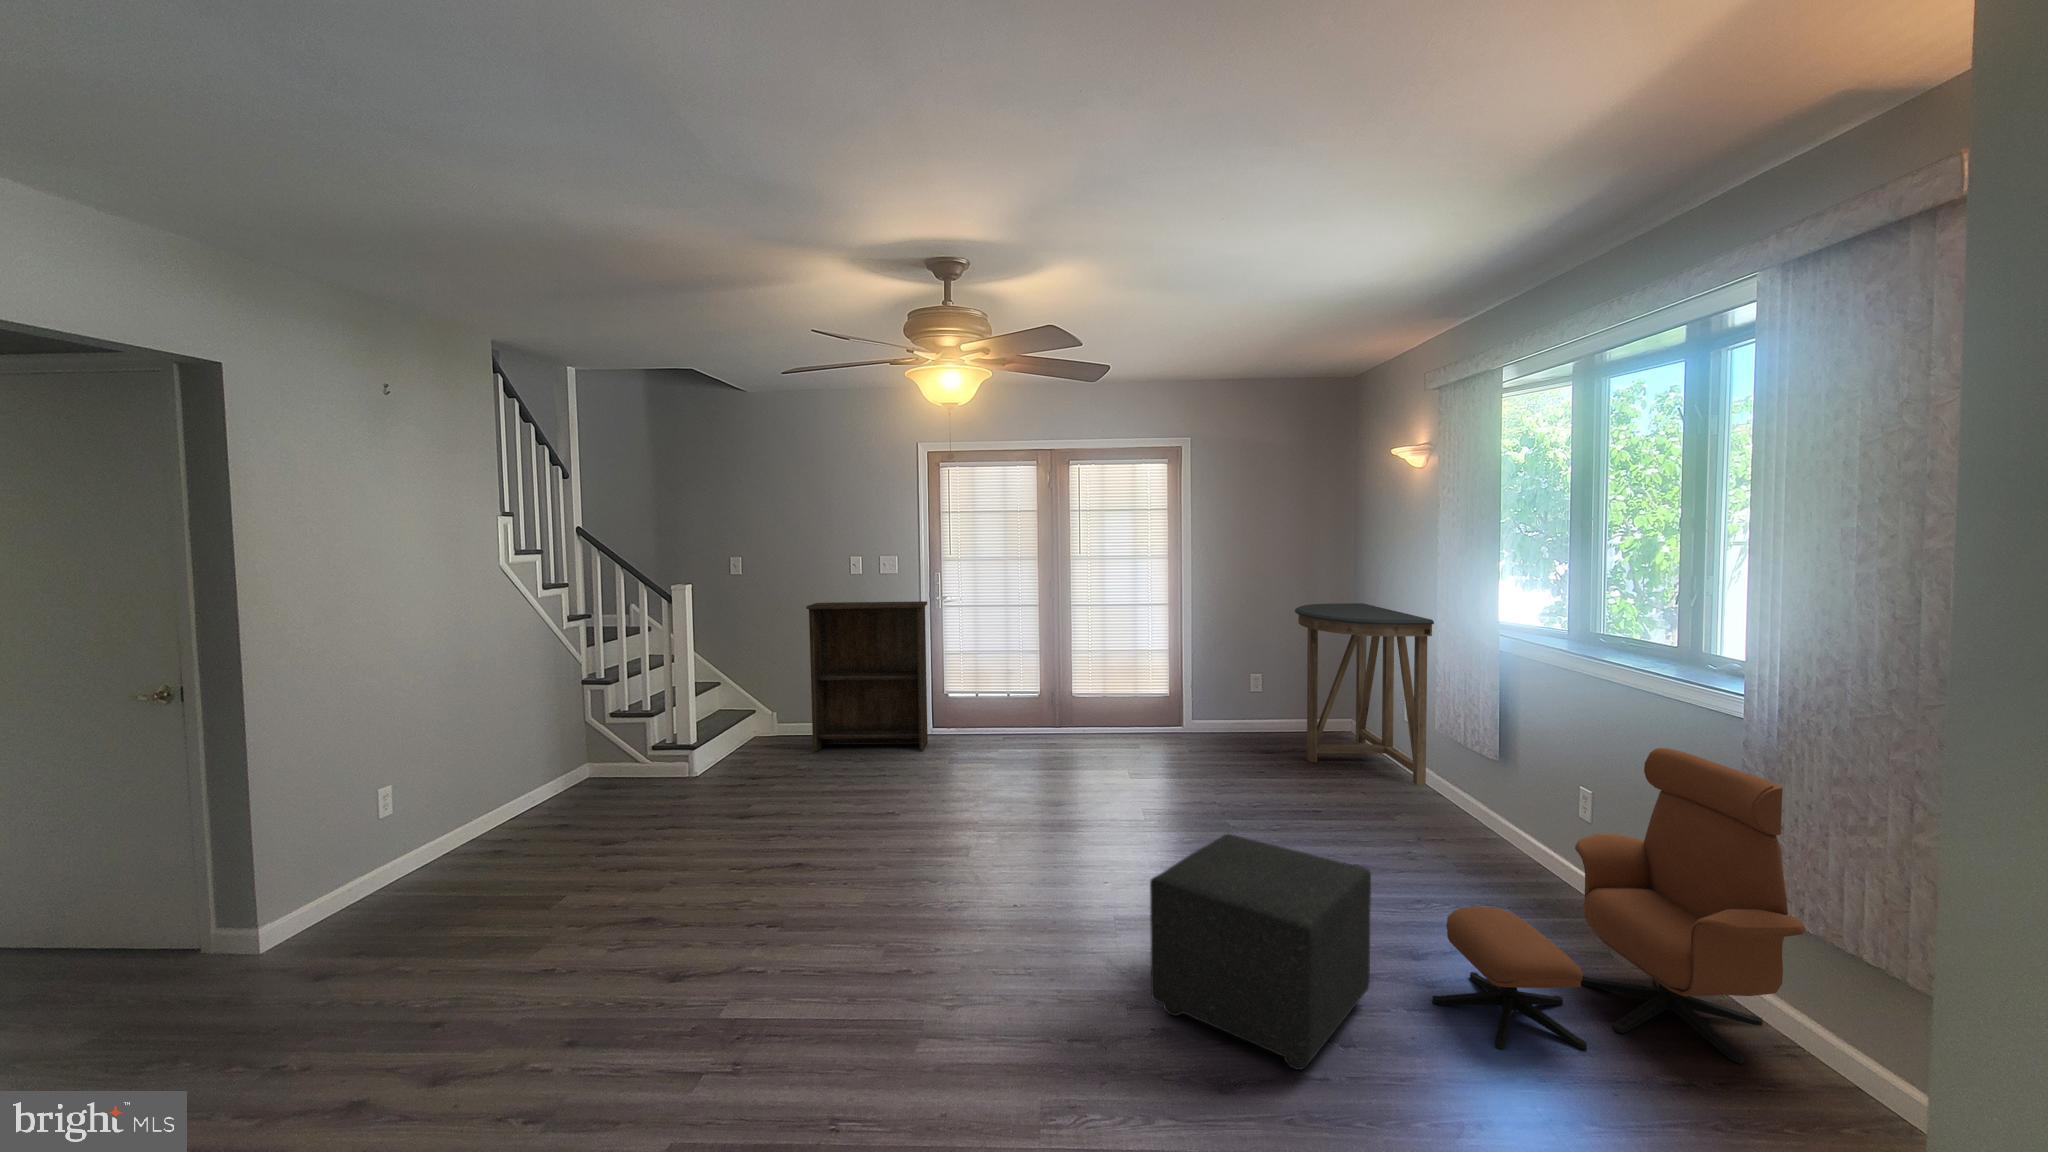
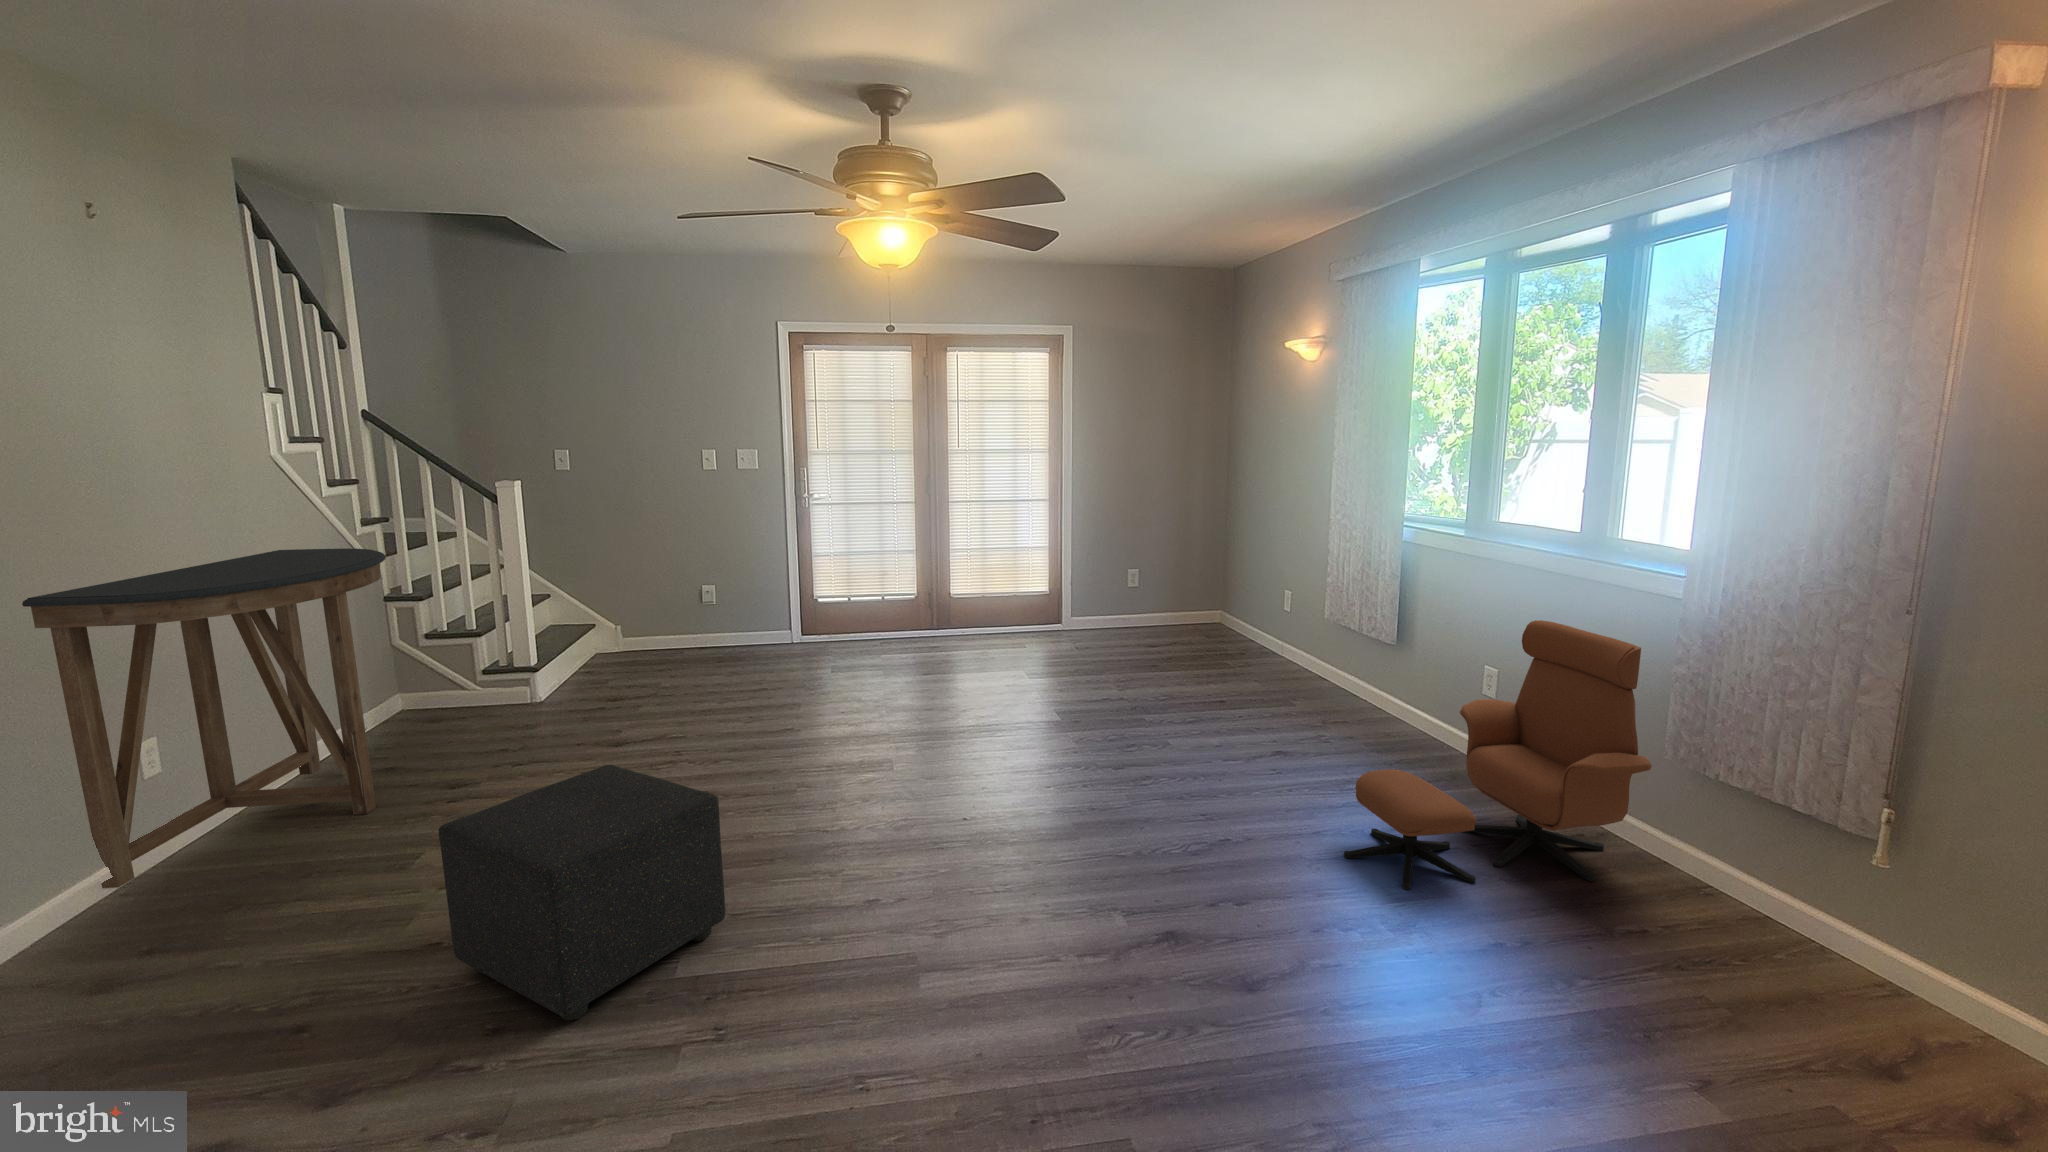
bookshelf: present [806,601,928,752] -> none [658,500,801,666]
console table: present [1295,603,1434,785] -> present [22,548,386,888]
ottoman: present [1150,834,1371,1070] -> present [439,765,725,1020]

